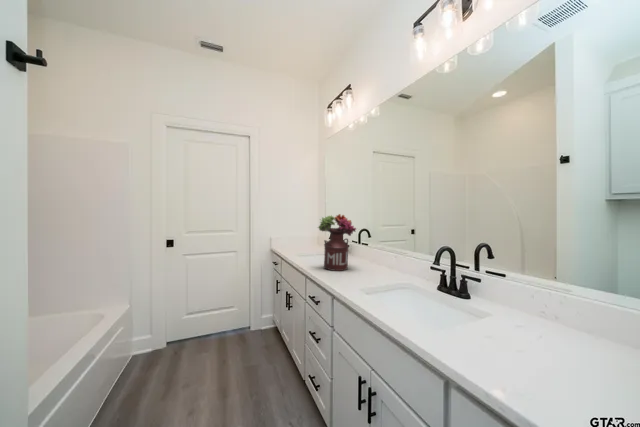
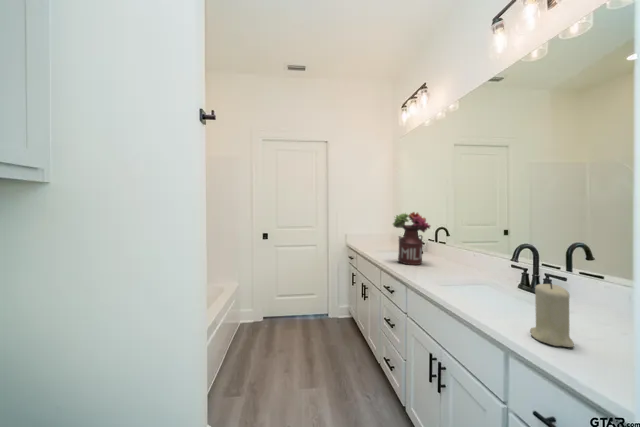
candle: none [466,296,513,370] -> present [530,283,574,347]

